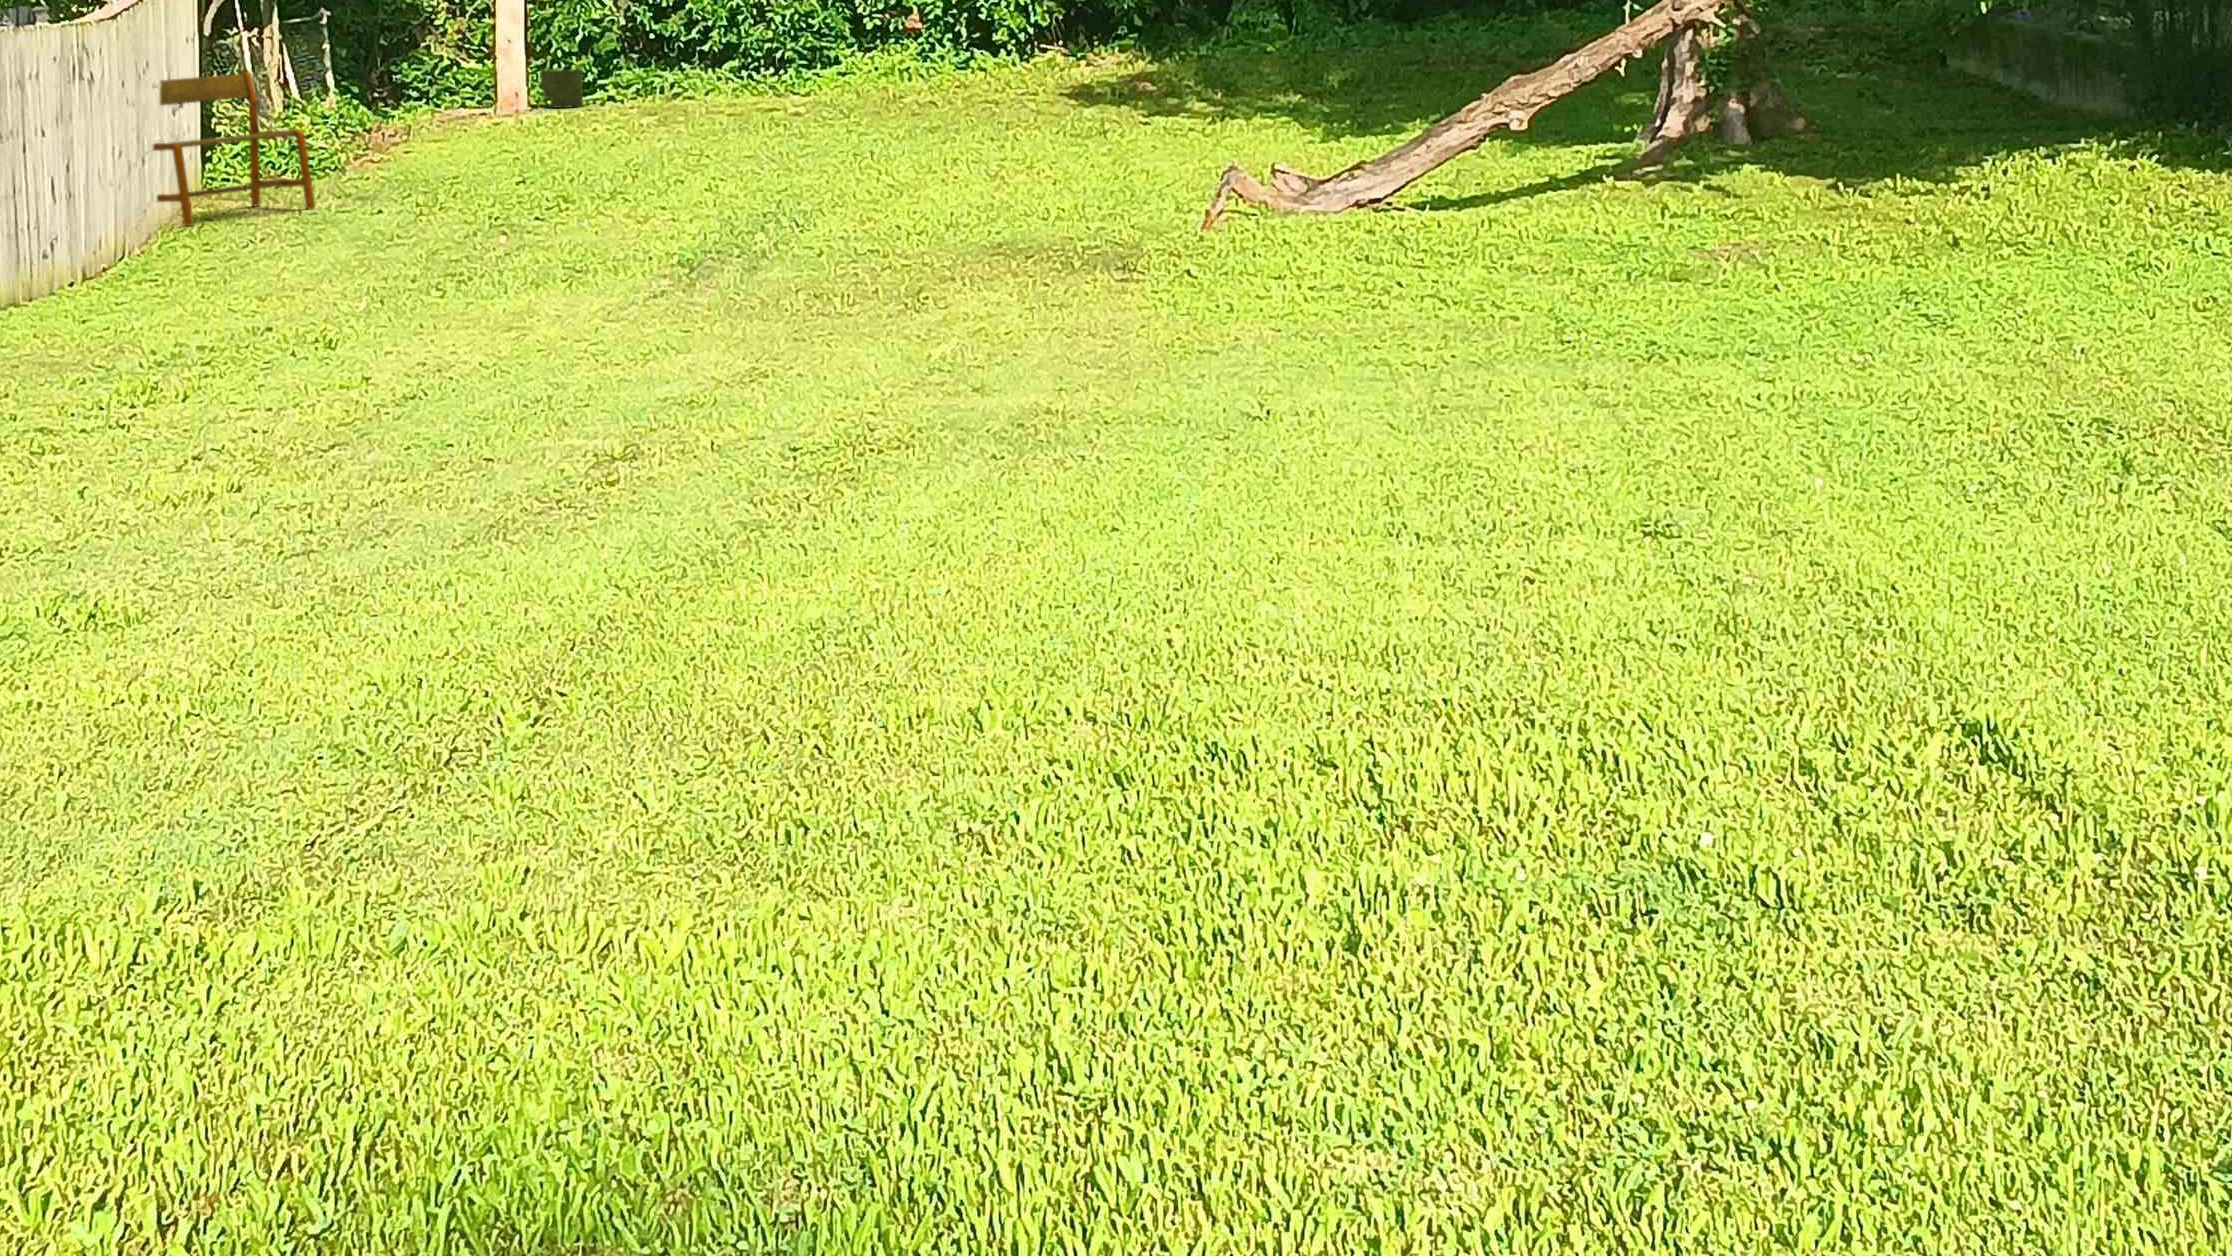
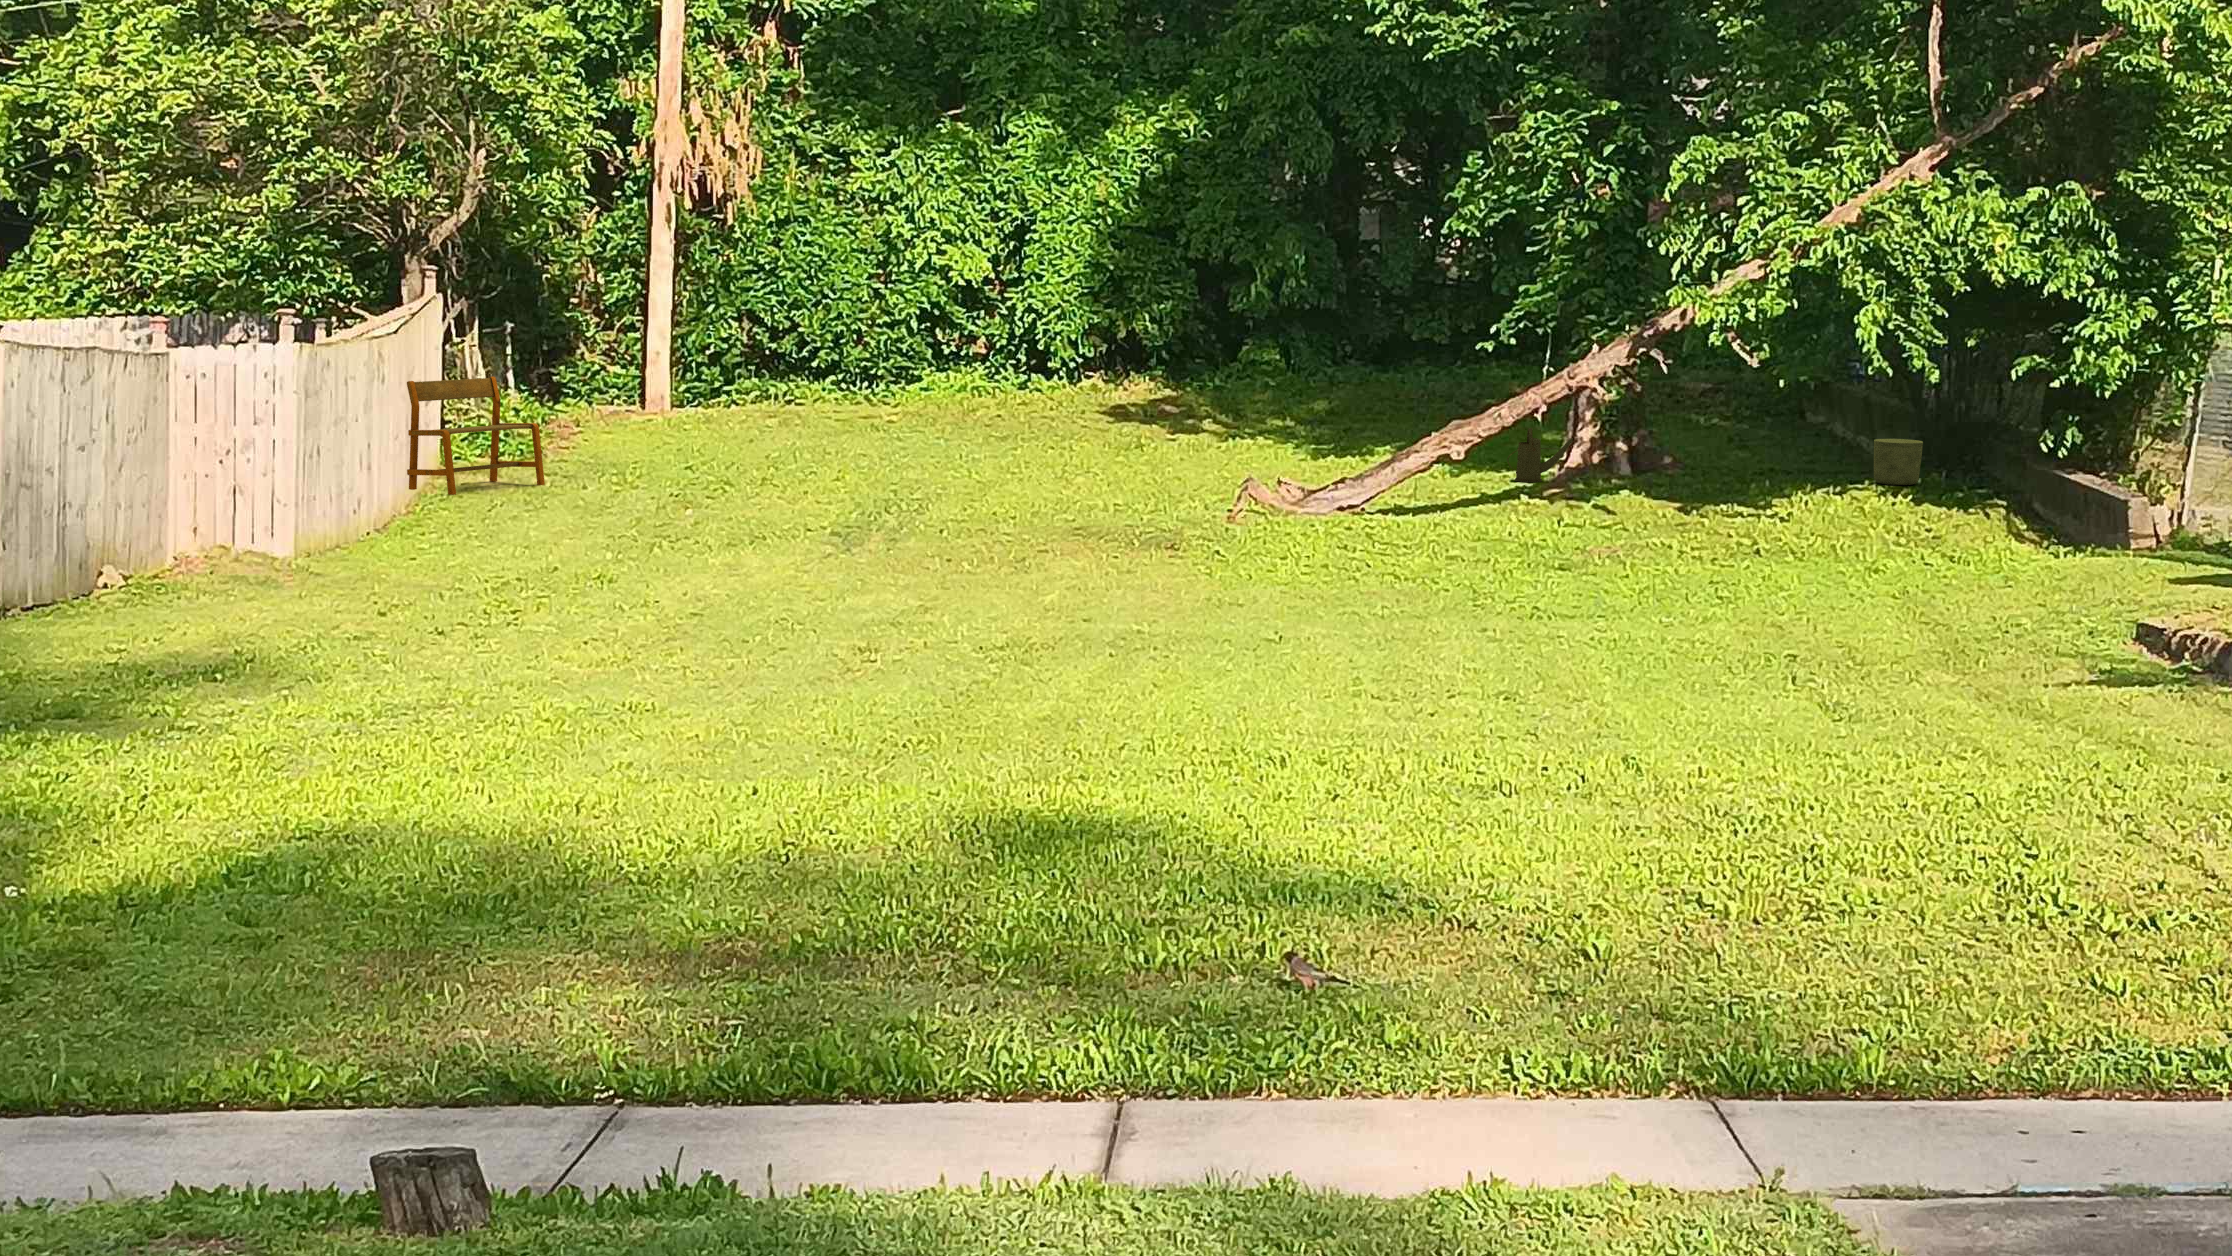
planter: present [540,68,583,108] -> present [1874,439,1923,485]
watering can: none [1573,88,1663,161] -> present [1507,428,1573,482]

